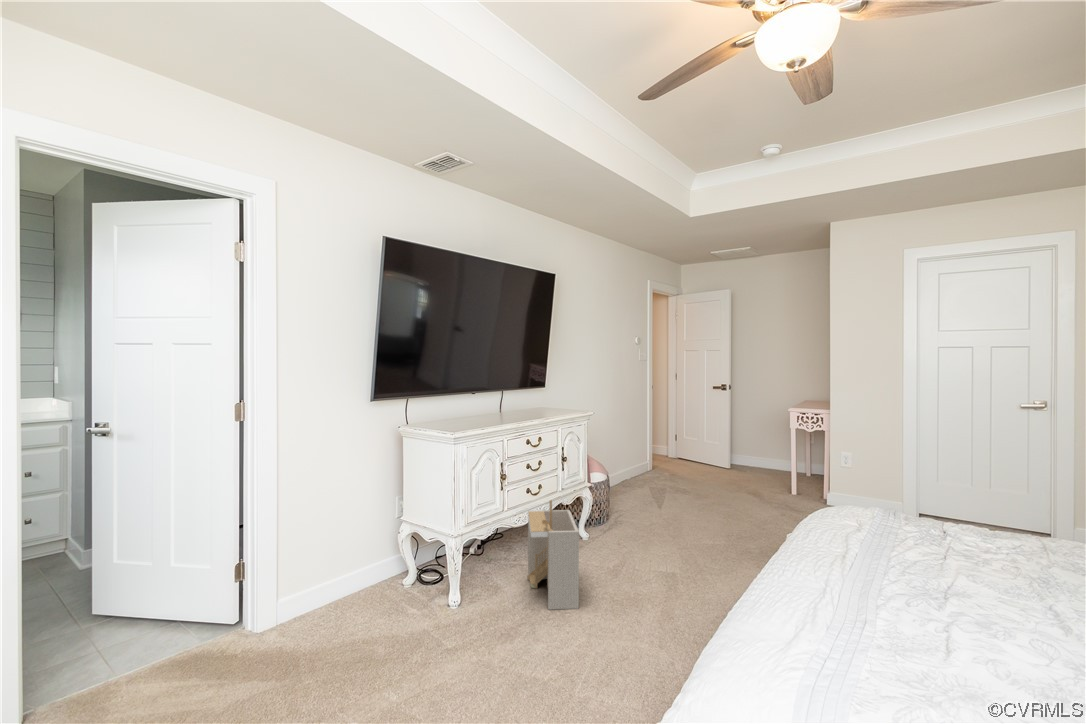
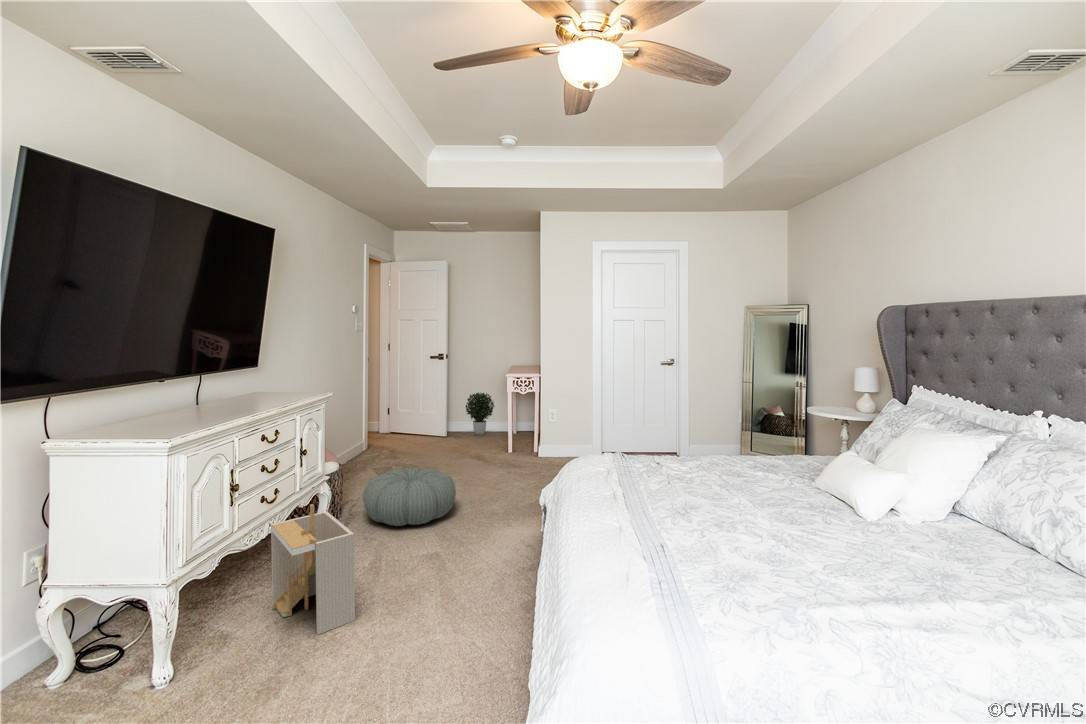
potted plant: none [748,425,783,472] -> present [466,393,494,435]
pouf: none [618,490,706,545] -> present [363,468,456,526]

